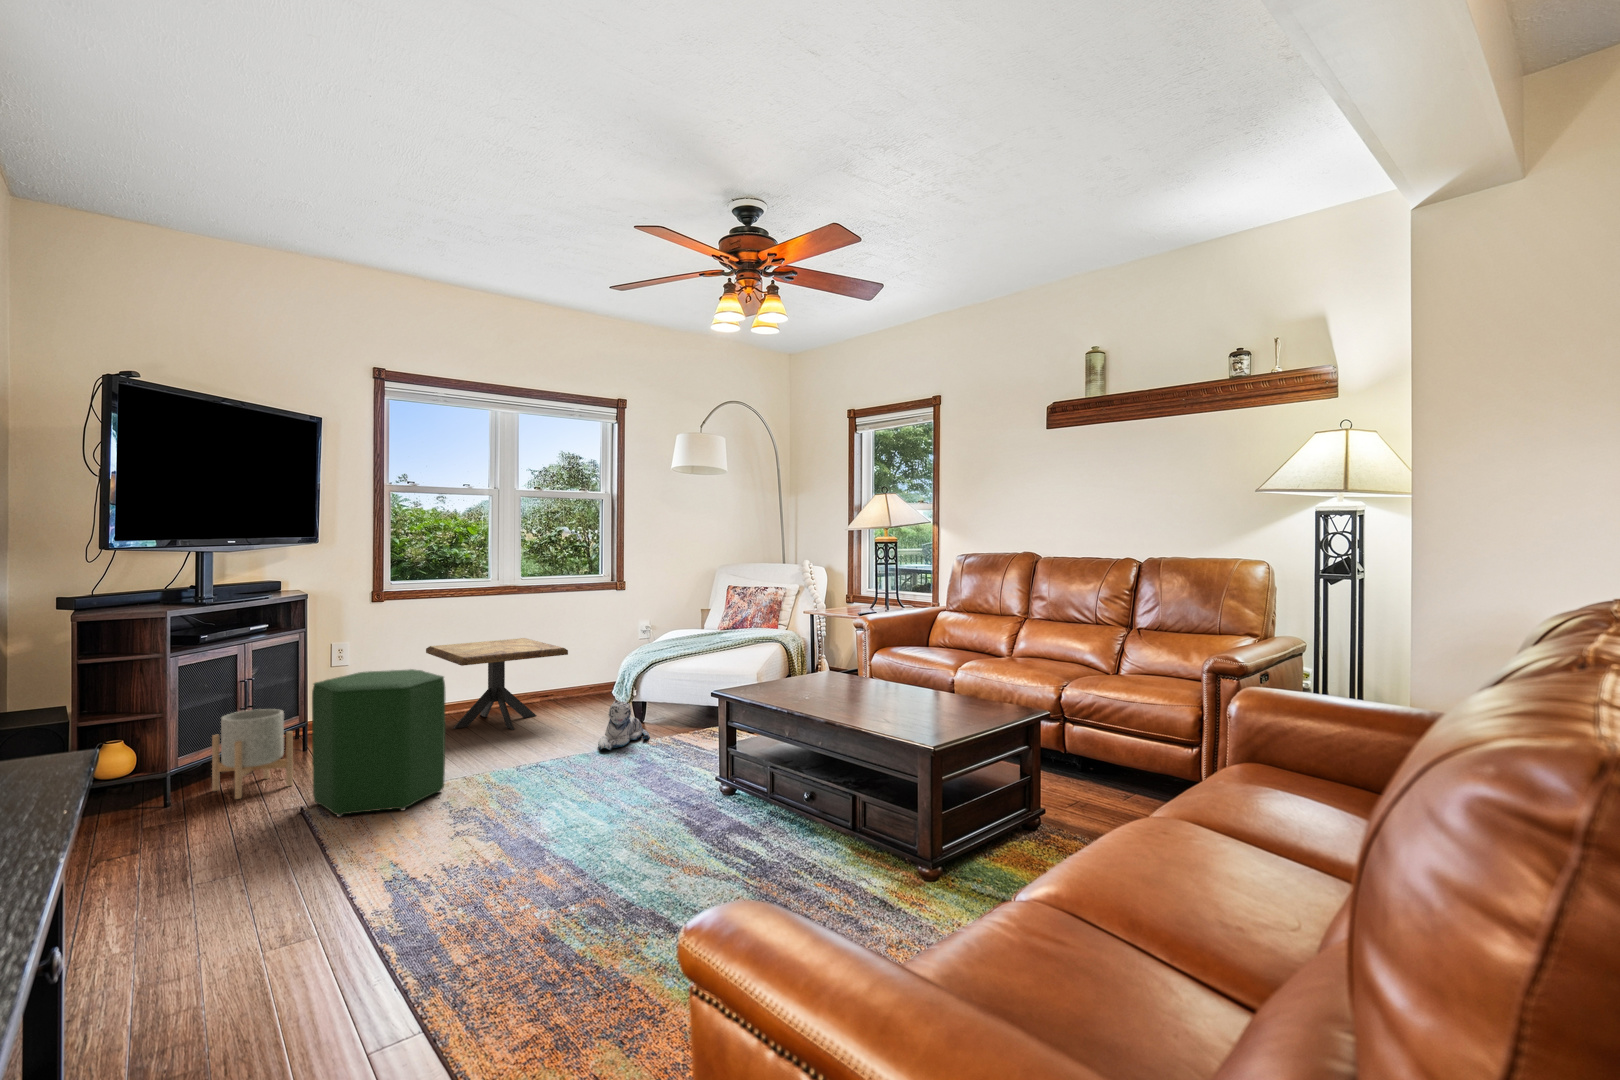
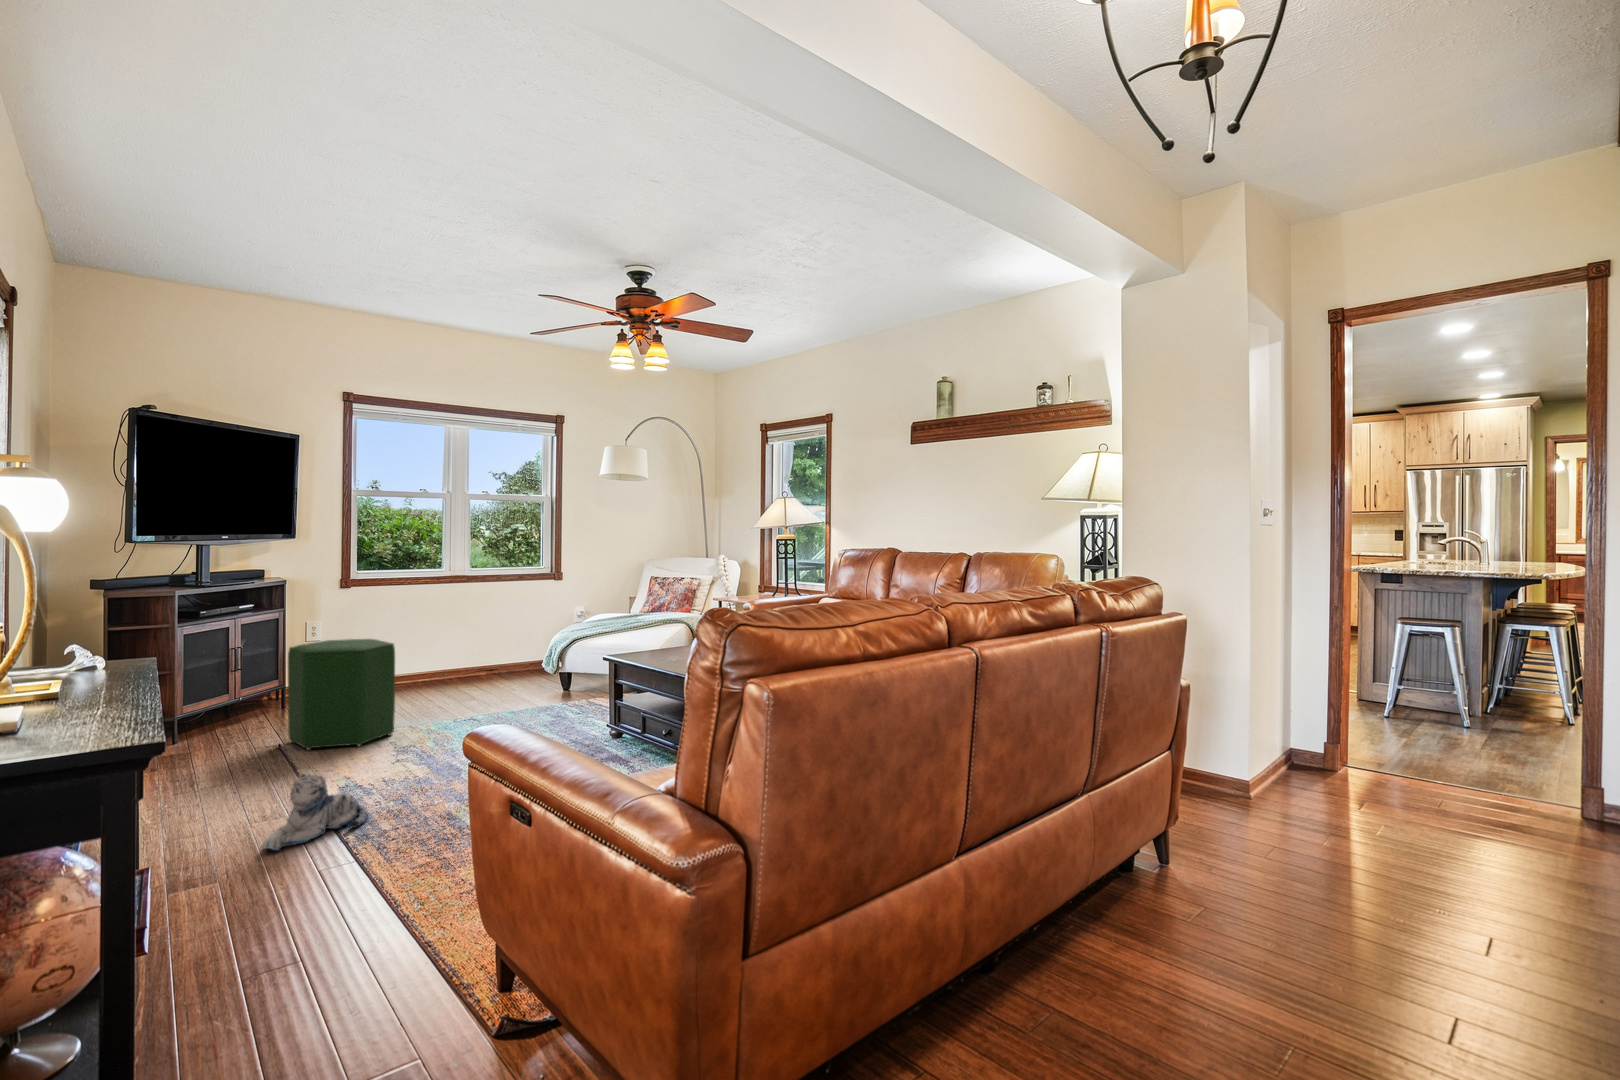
side table: present [426,638,568,730] -> none [388,620,508,694]
plush toy: present [598,701,650,750] -> present [262,774,368,850]
planter: present [212,709,293,799] -> none [208,671,273,740]

